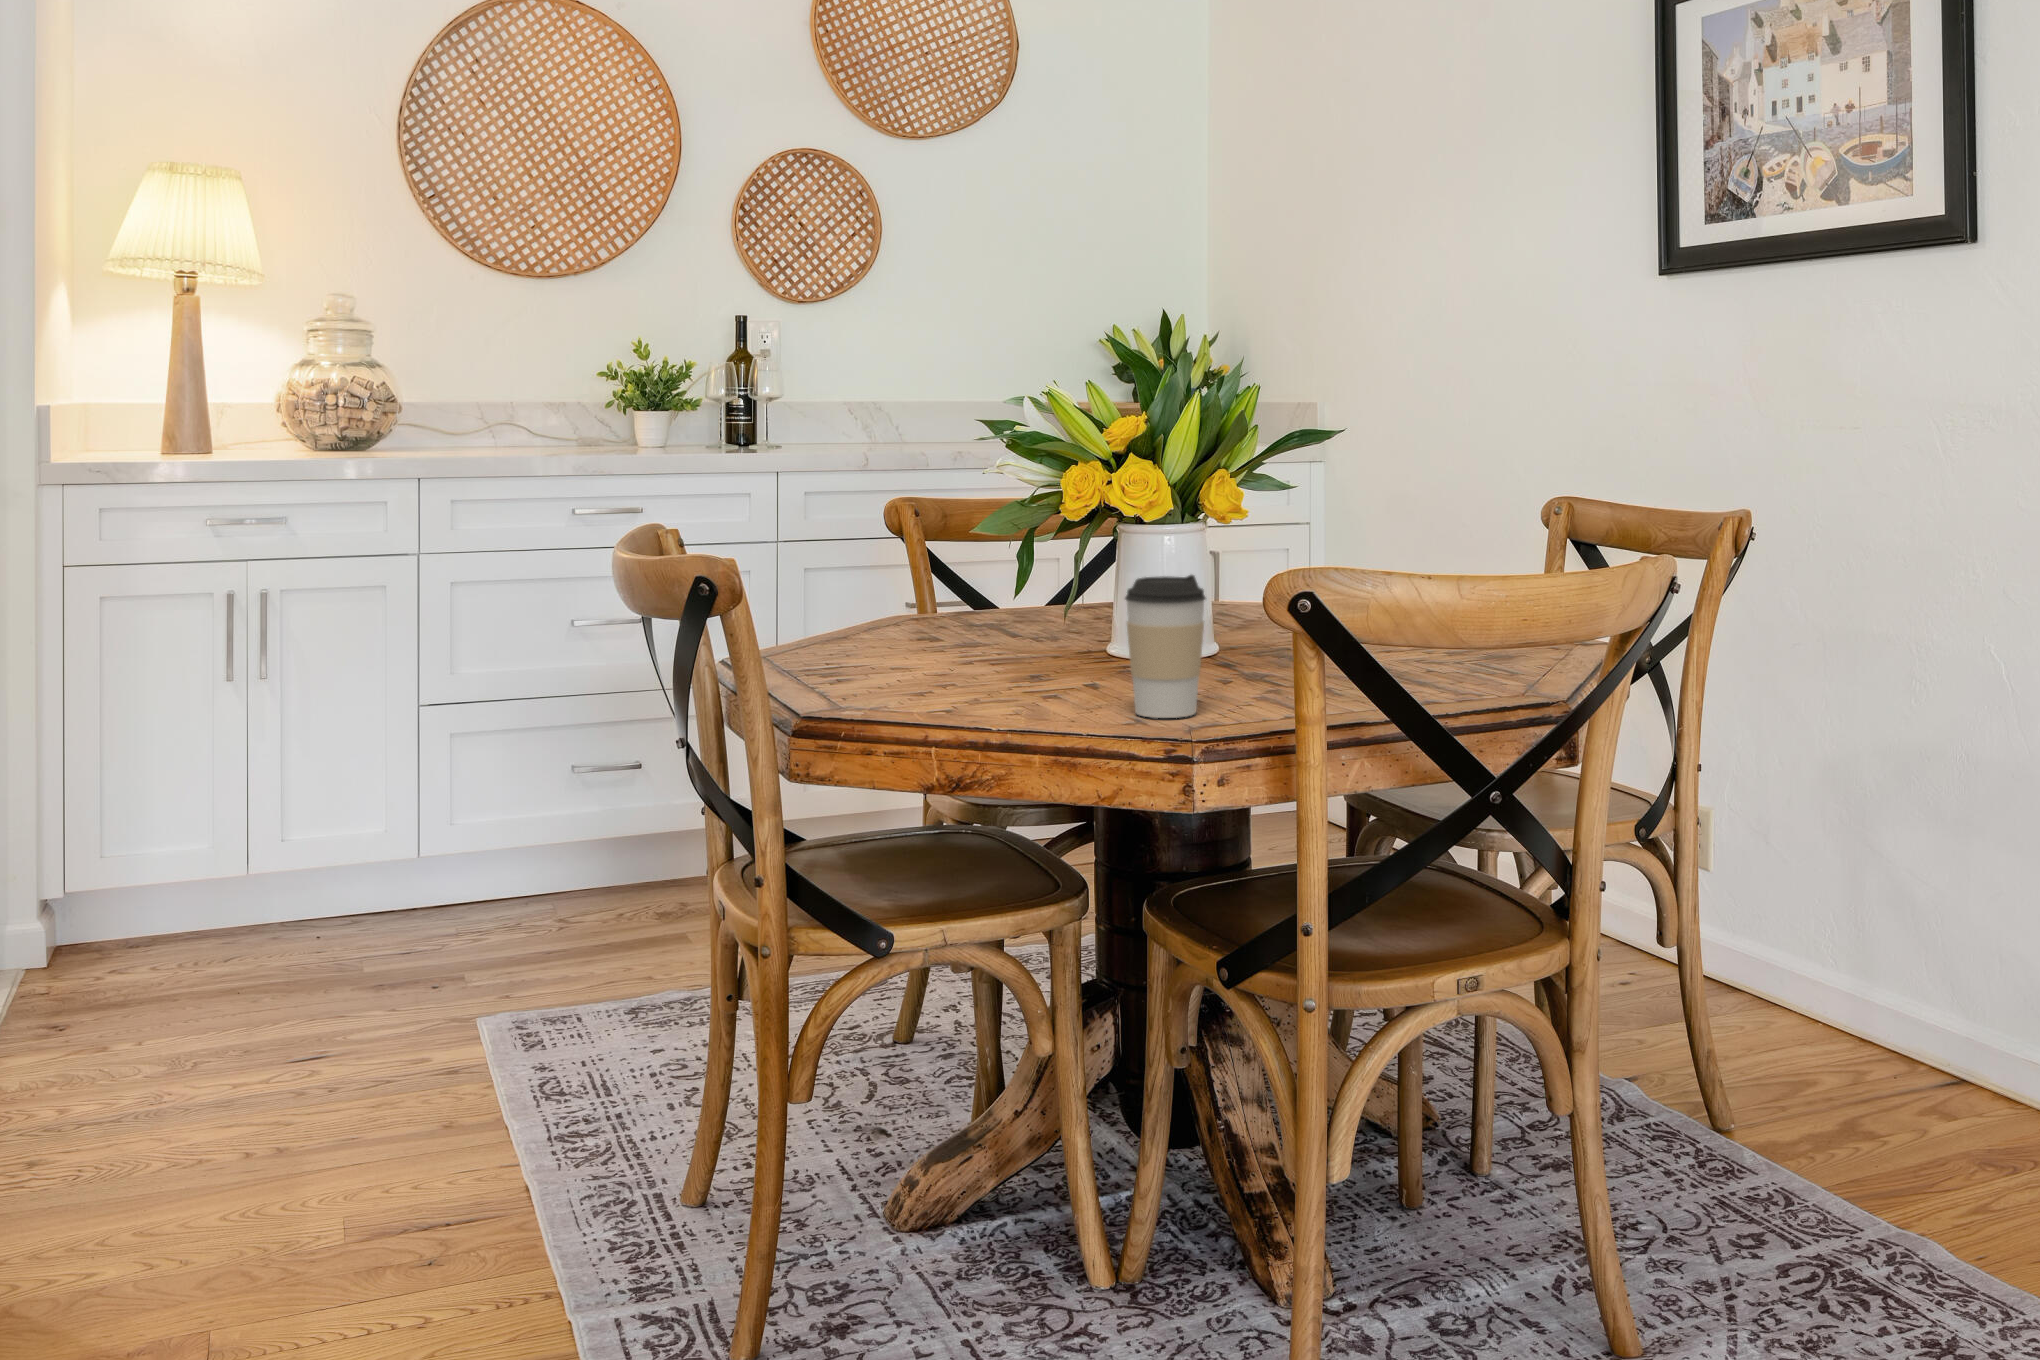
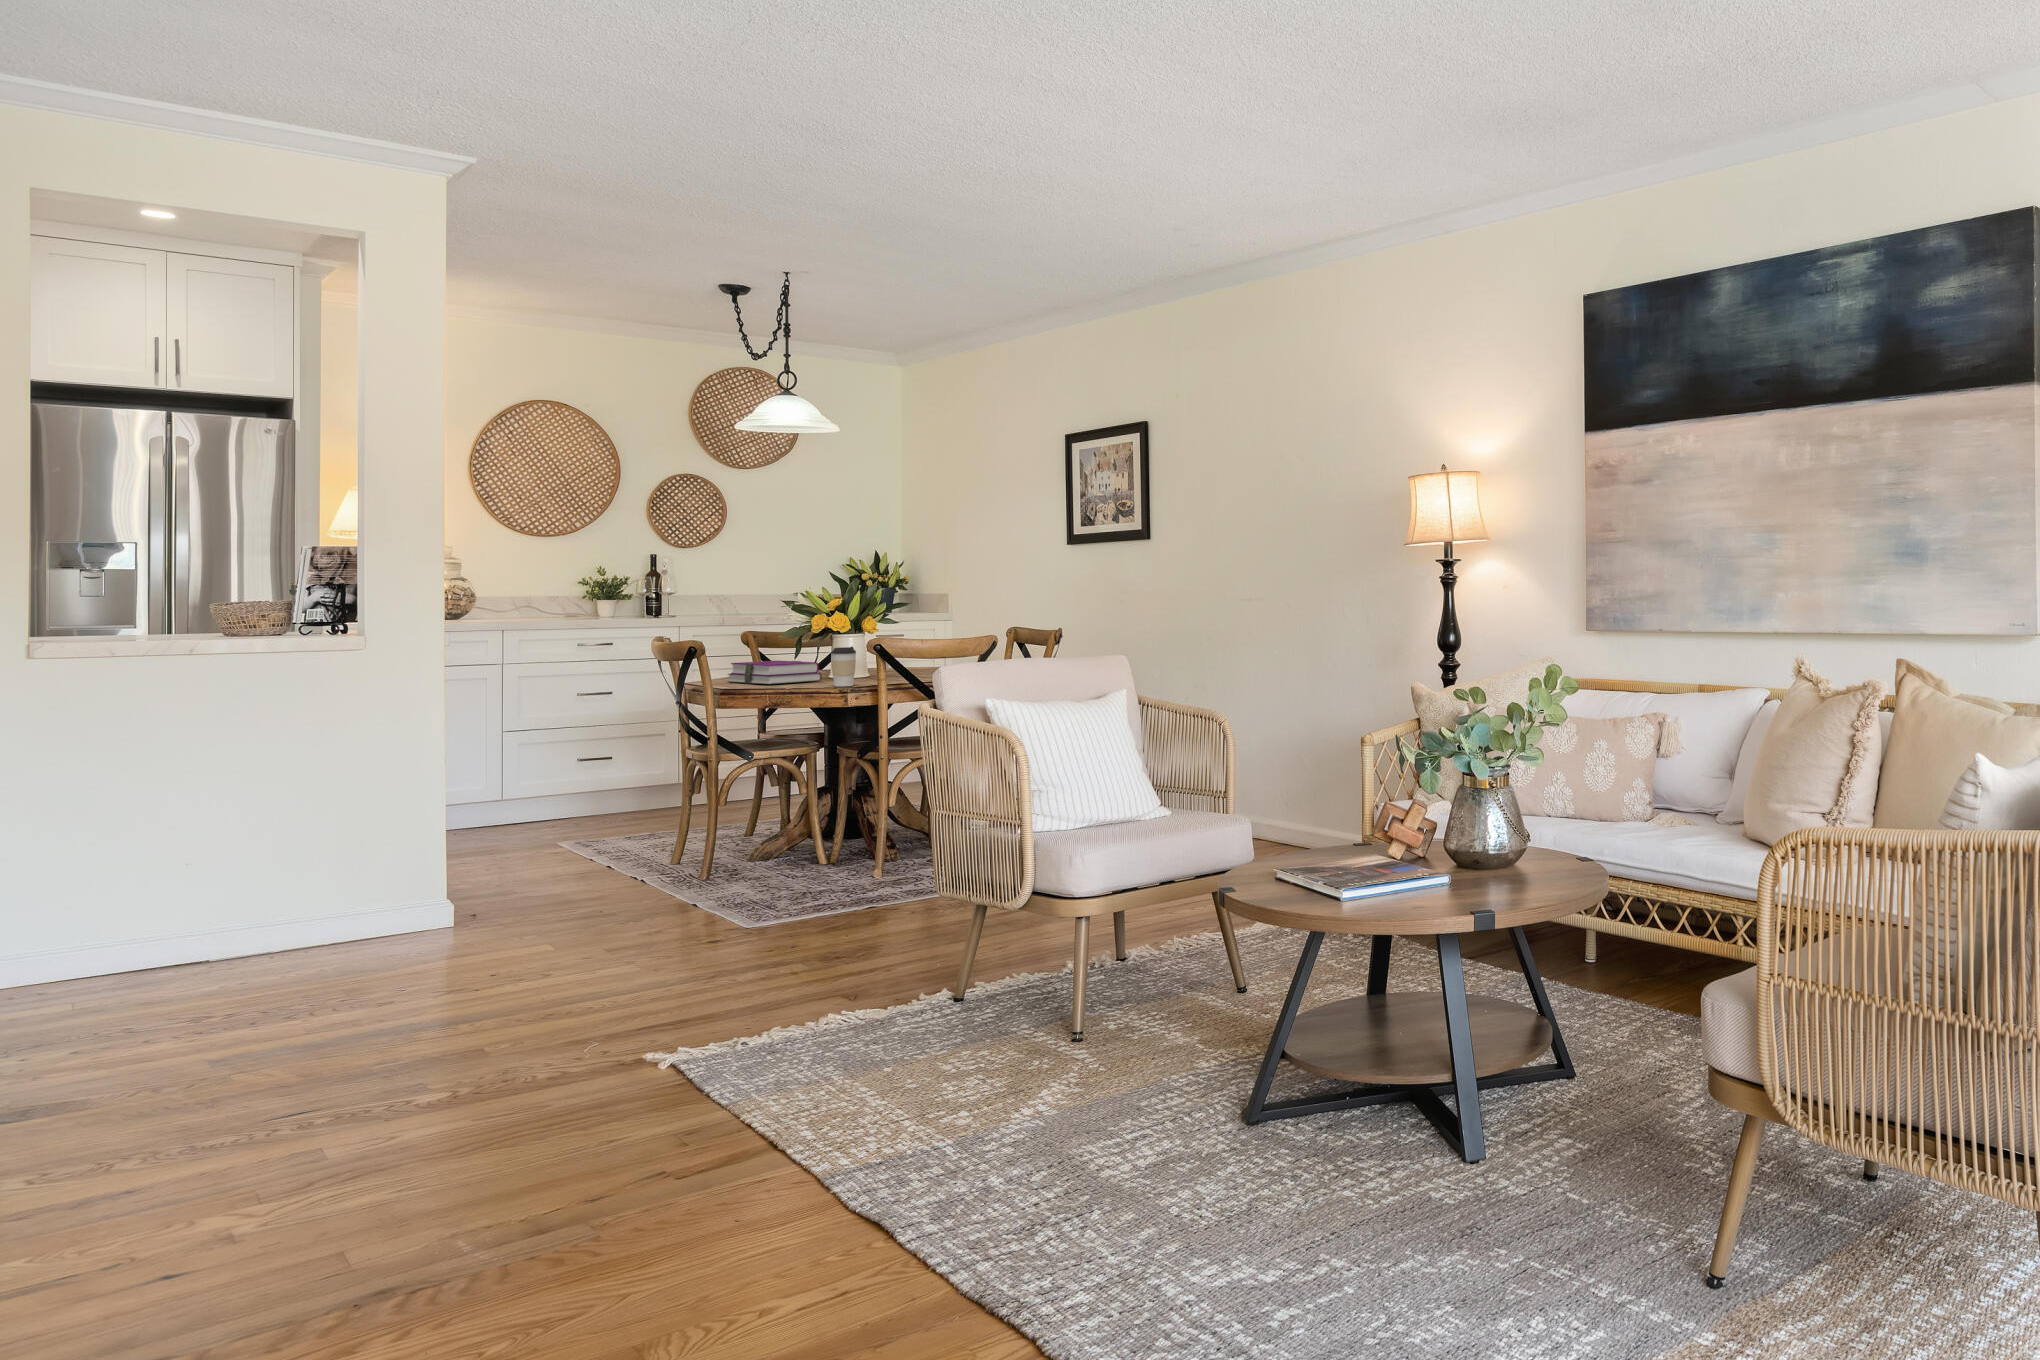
hardback book: none [826,593,1089,688] -> present [728,661,822,684]

